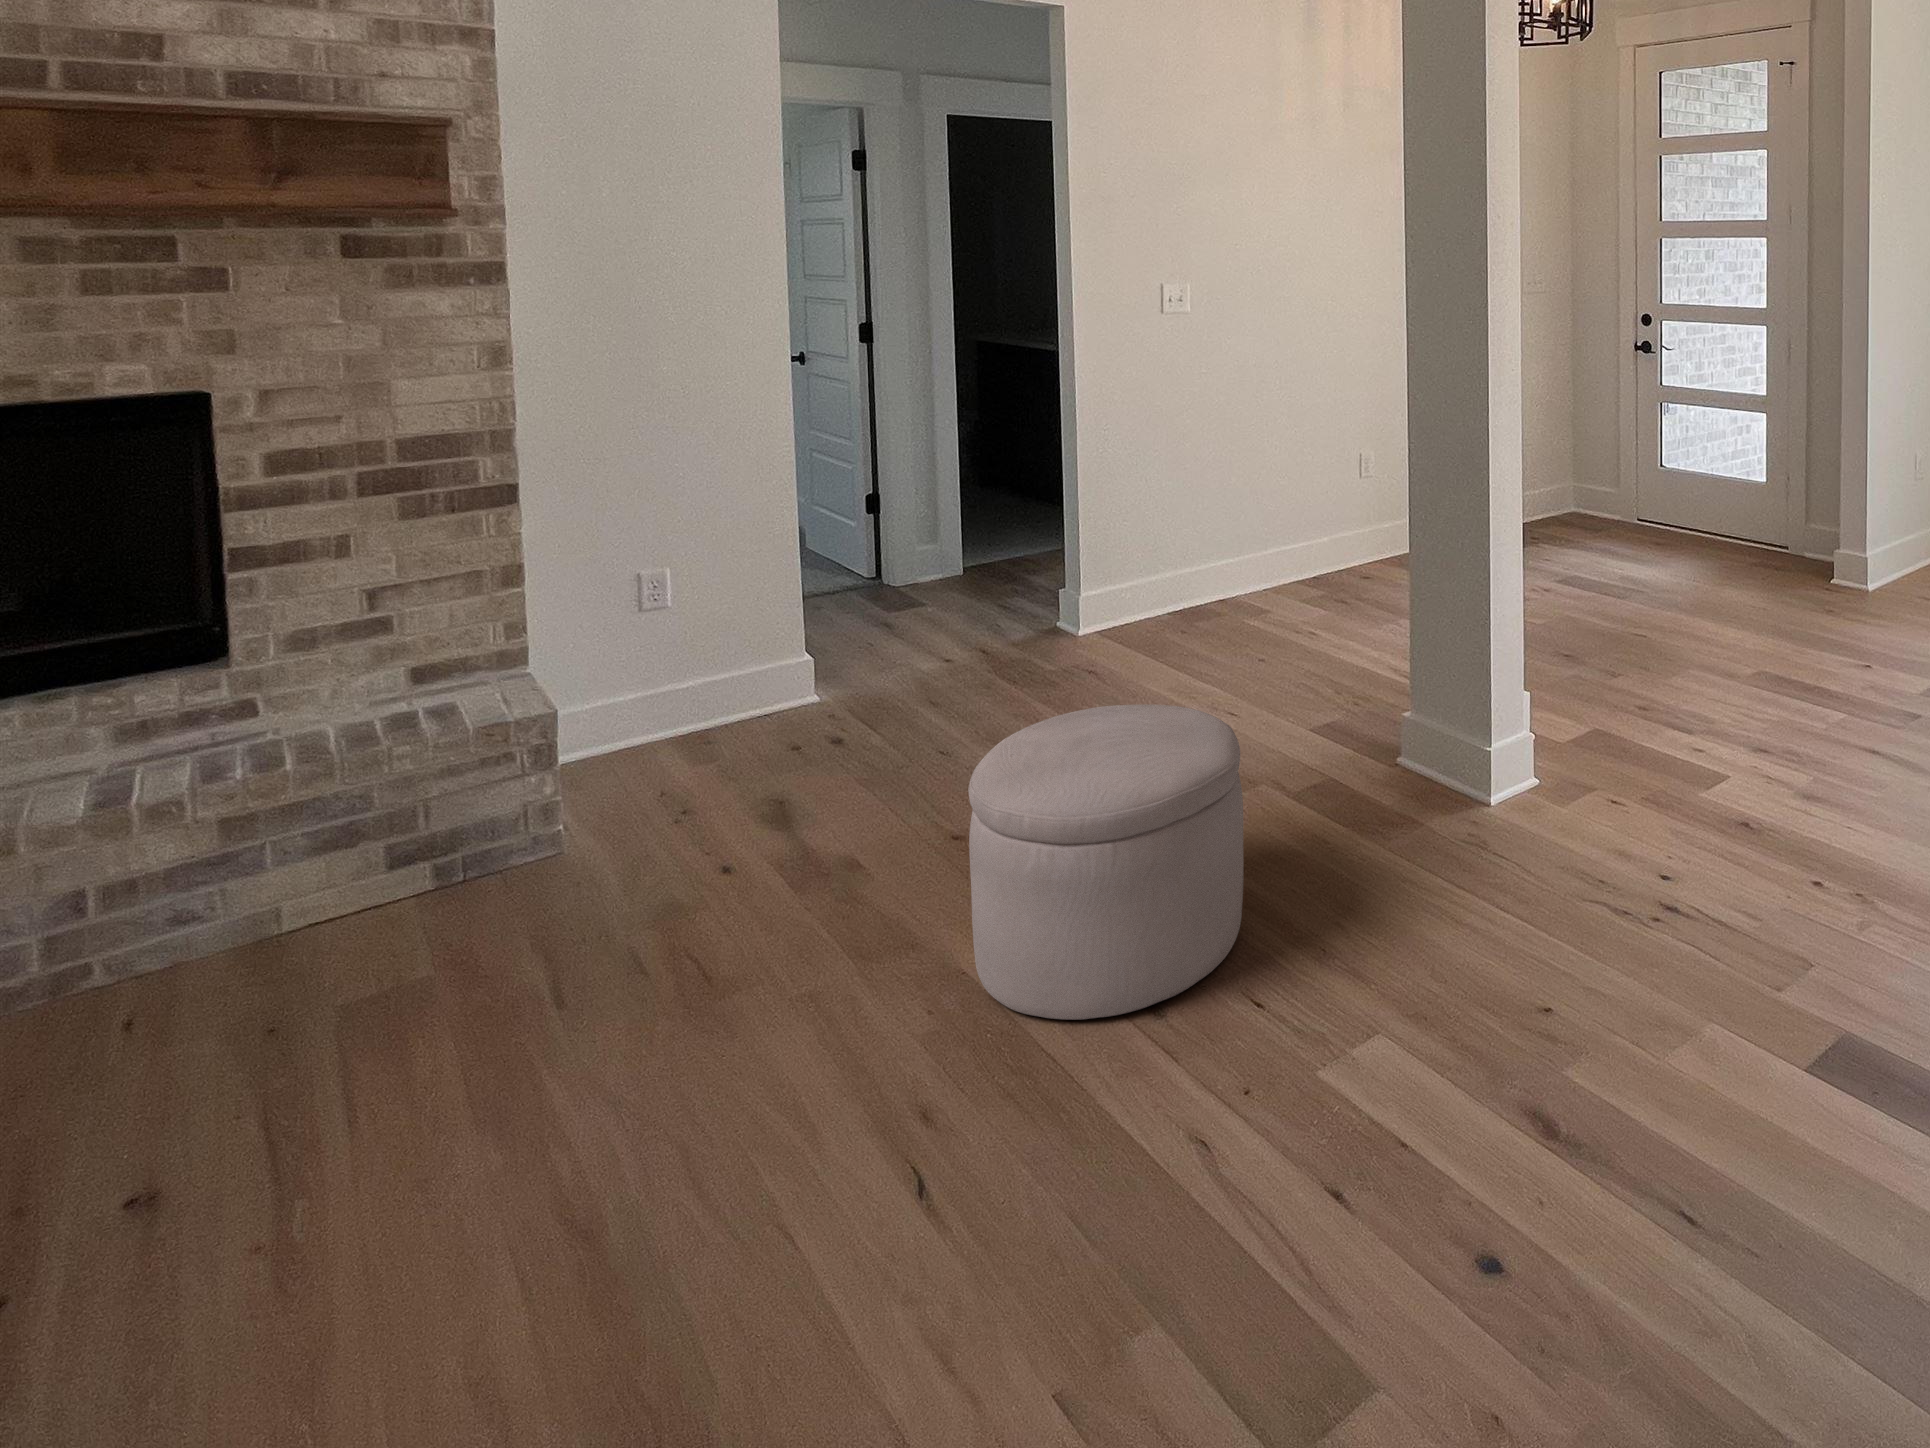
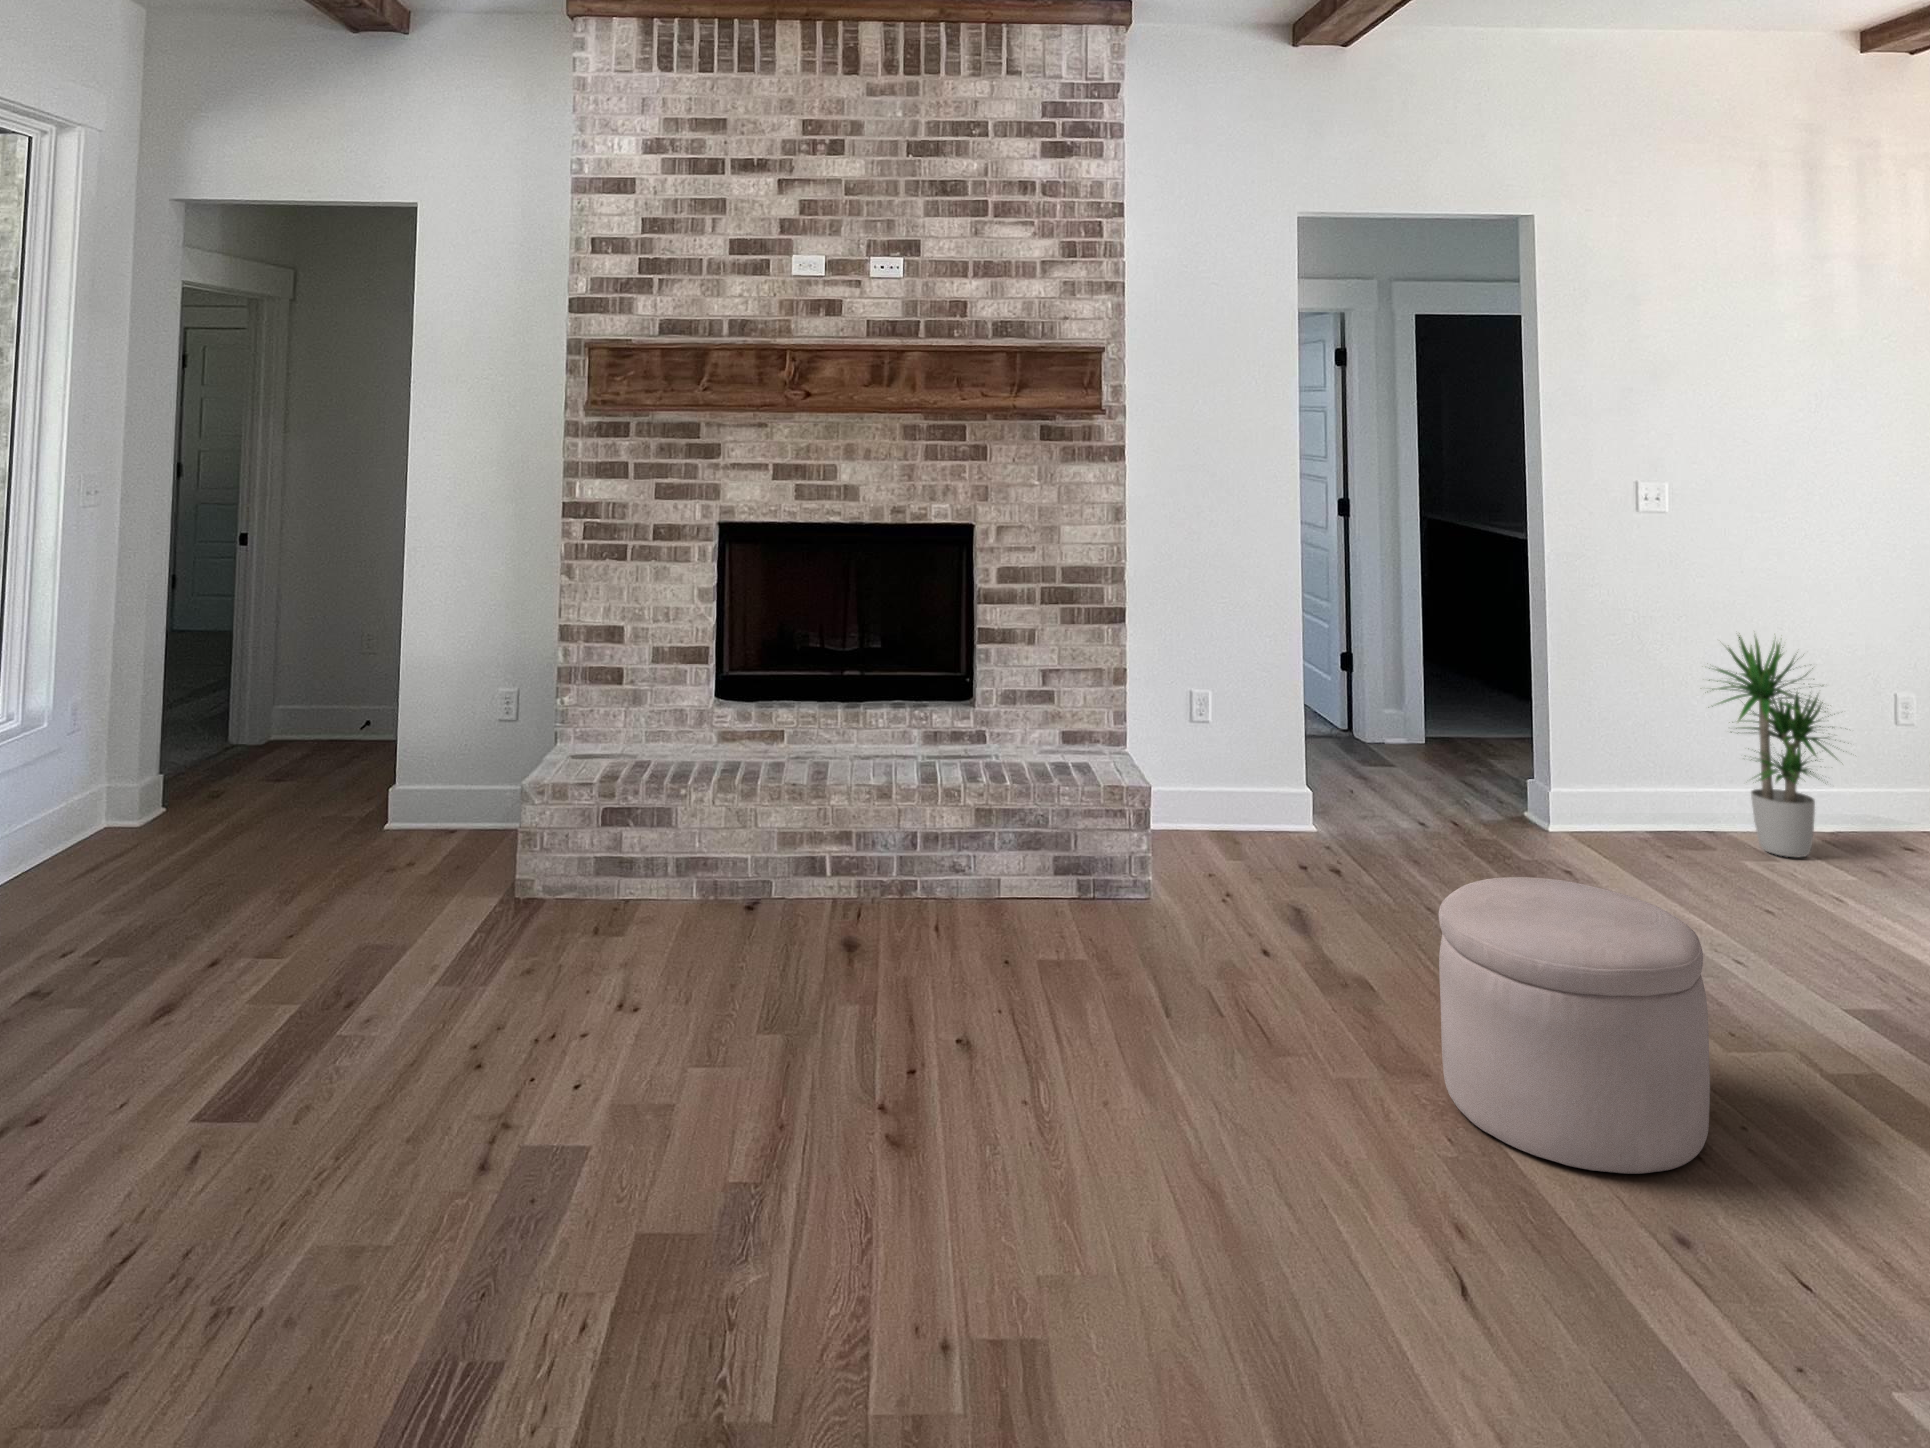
potted plant: none [1194,407,1320,601] -> present [1708,636,1844,857]

